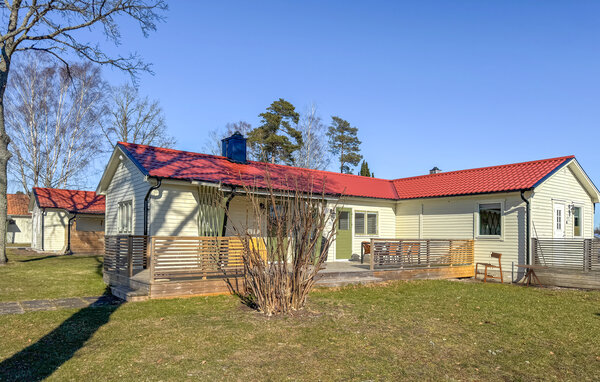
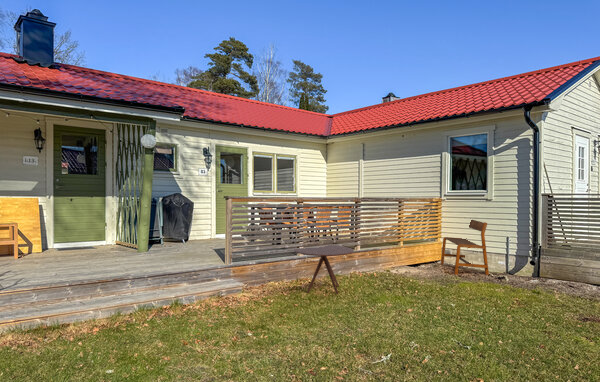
round table: present [515,265,549,288] -> present [294,245,354,294]

